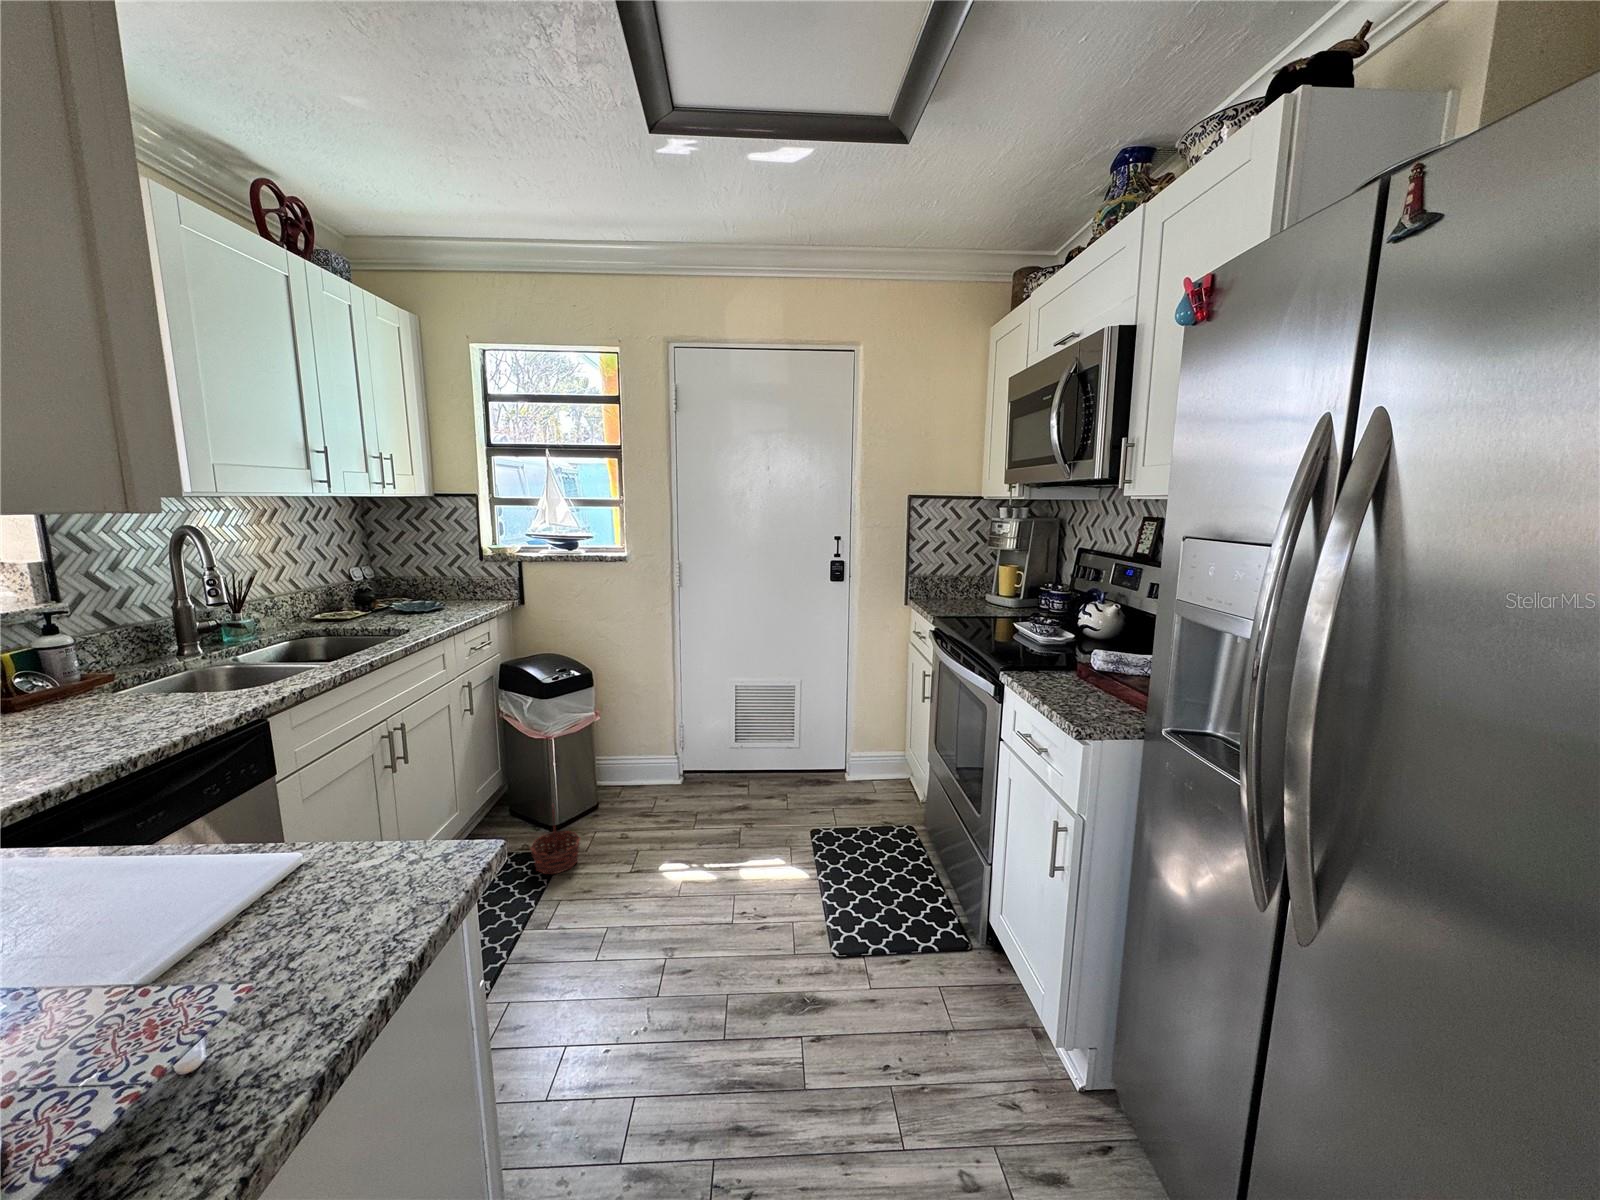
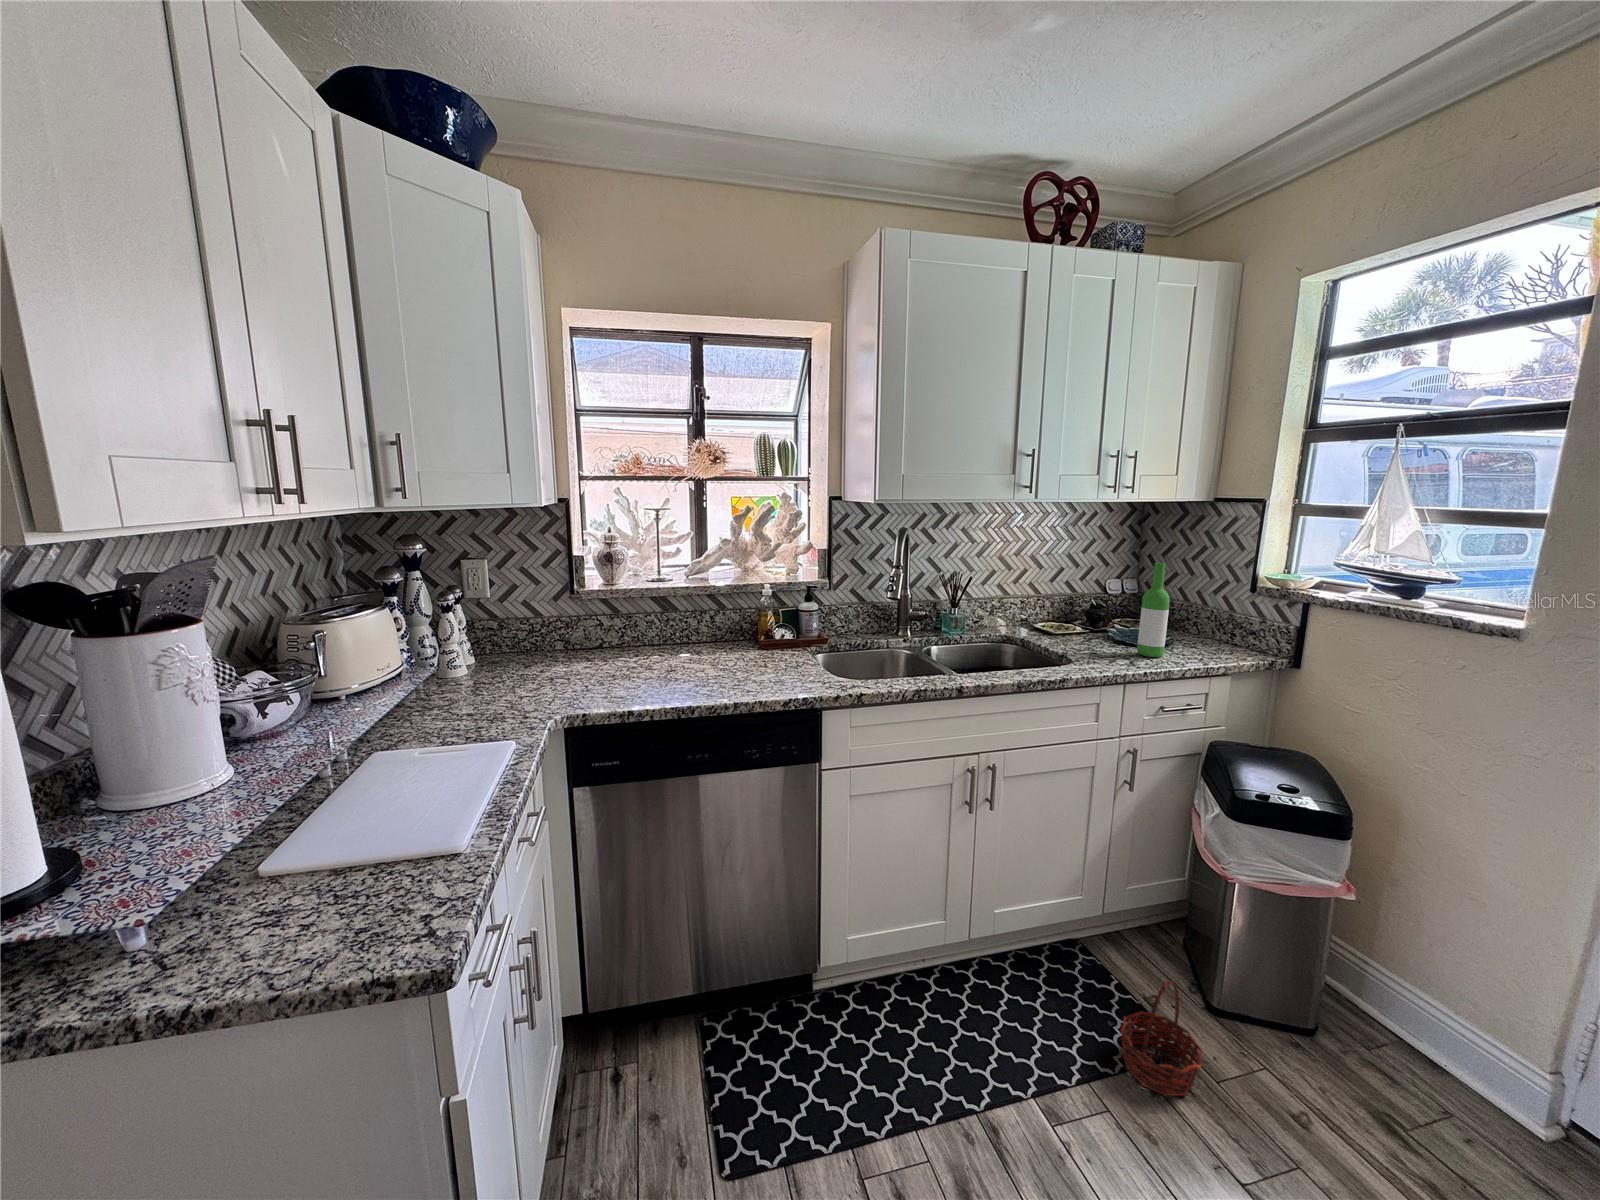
wine bottle: none [434,543,458,615] -> present [1137,563,1170,657]

